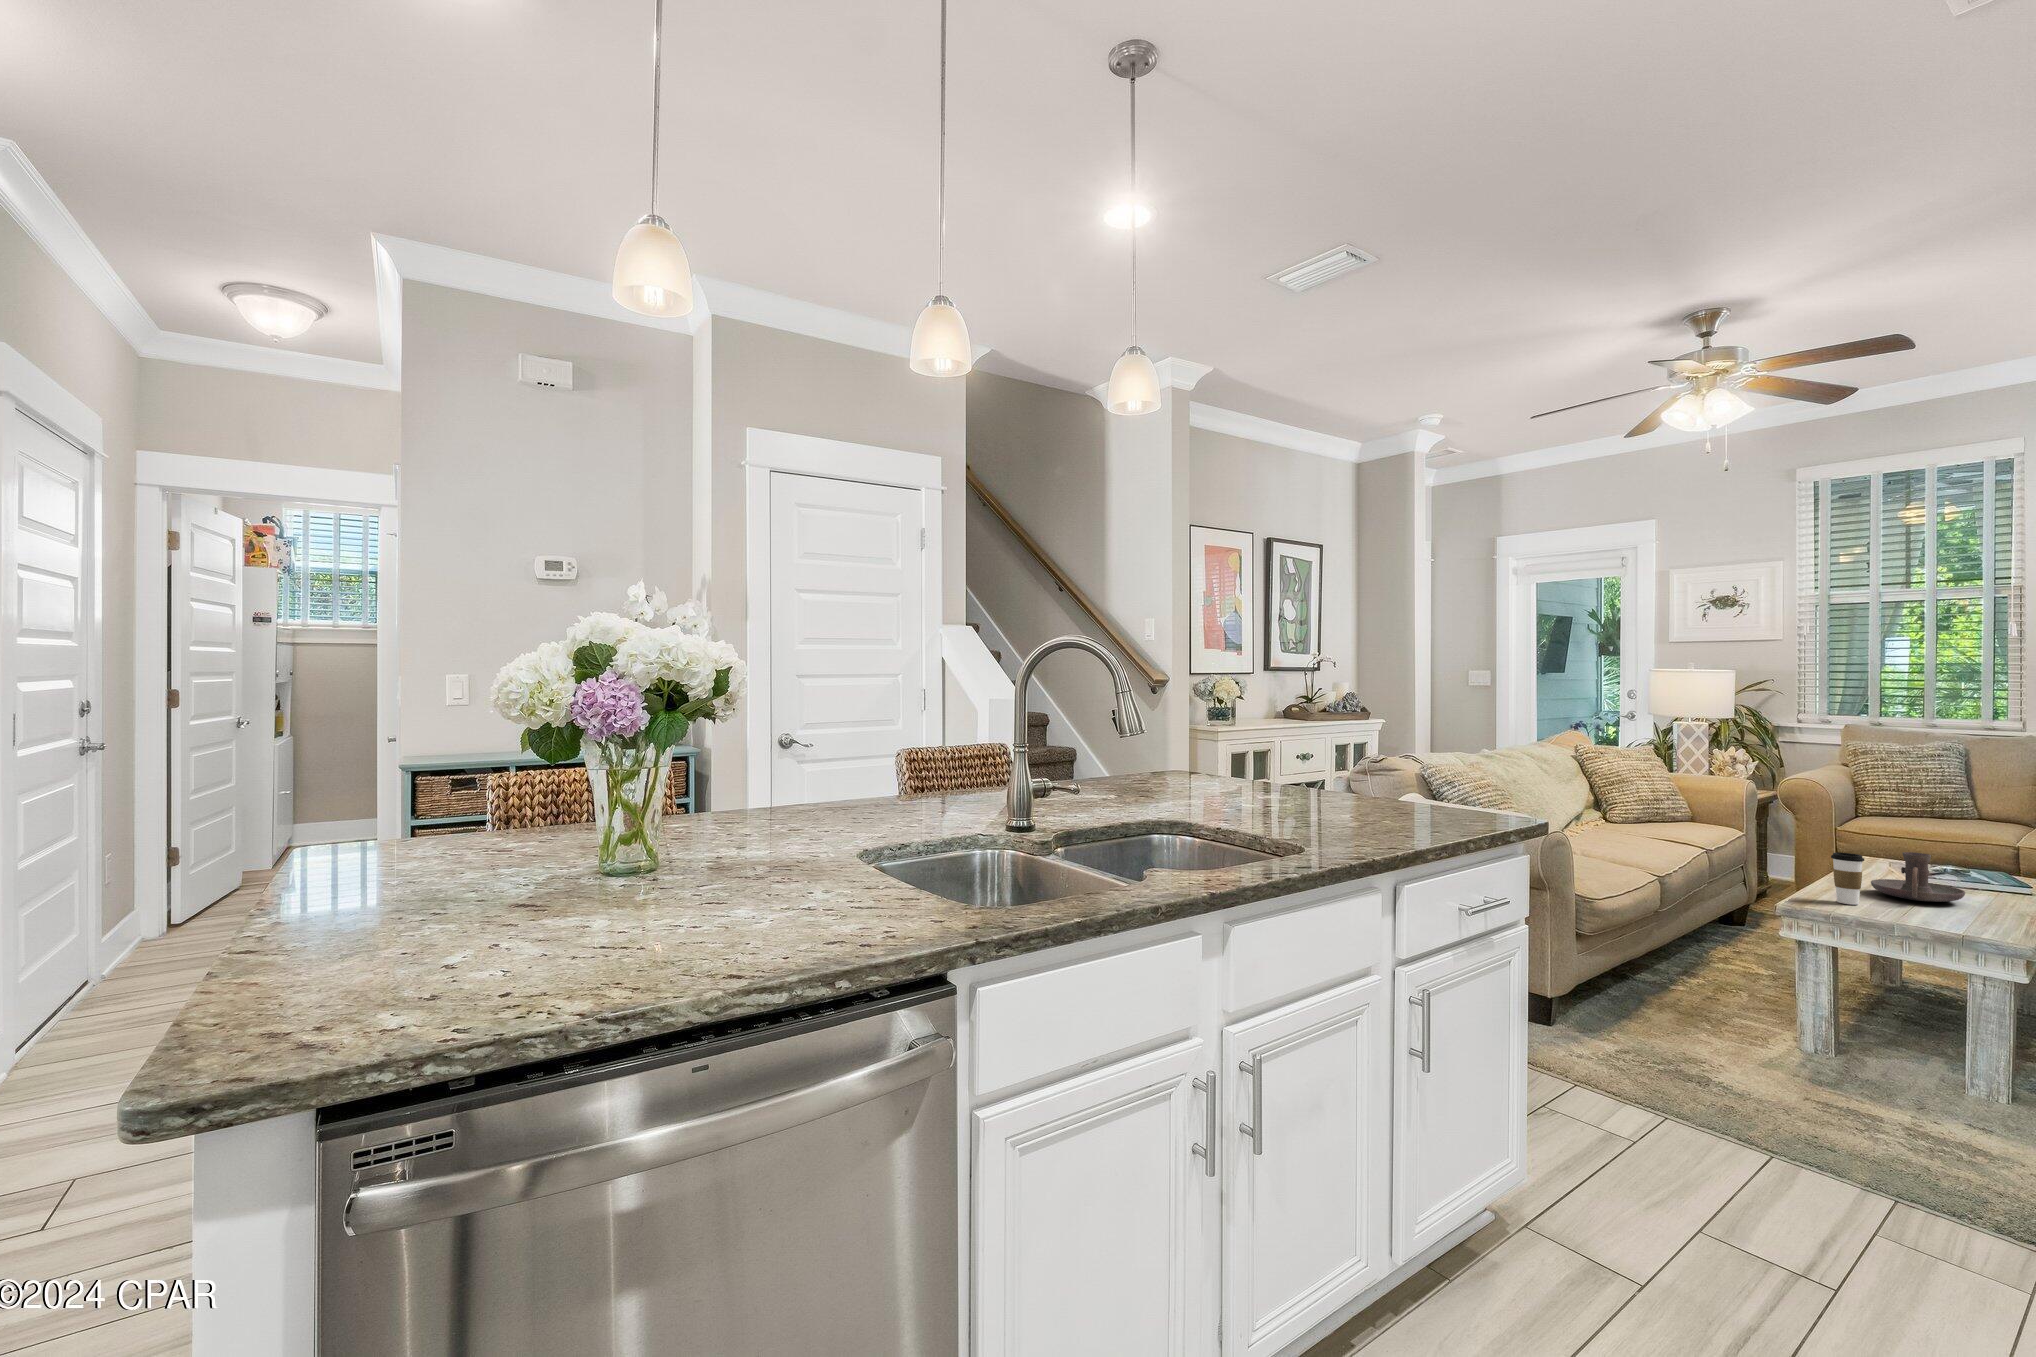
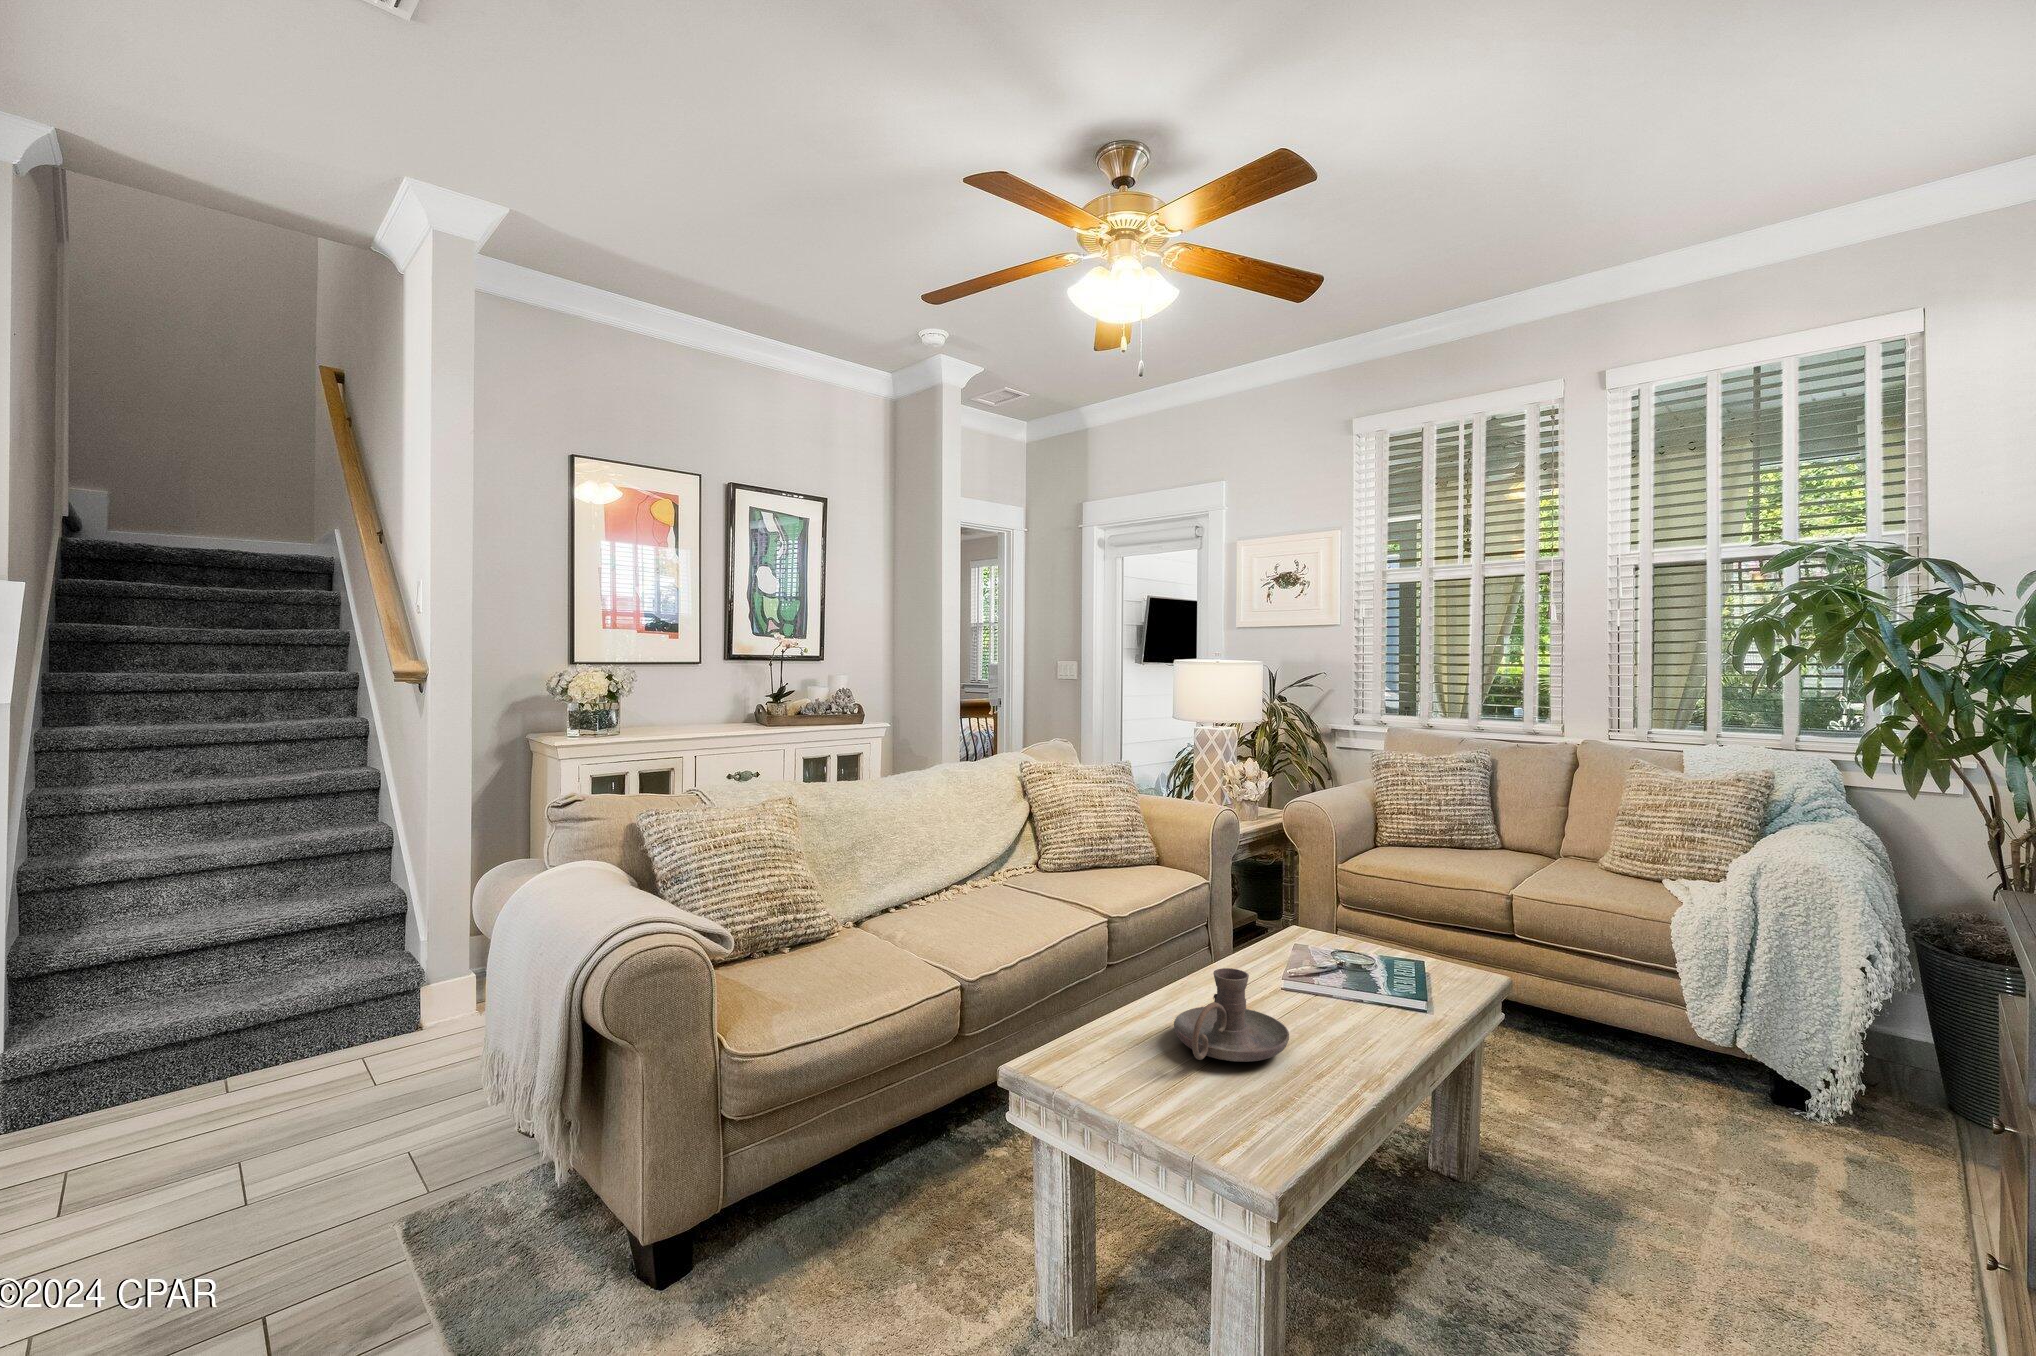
coffee cup: present [1831,853,1864,905] -> none [1076,982,1119,1078]

